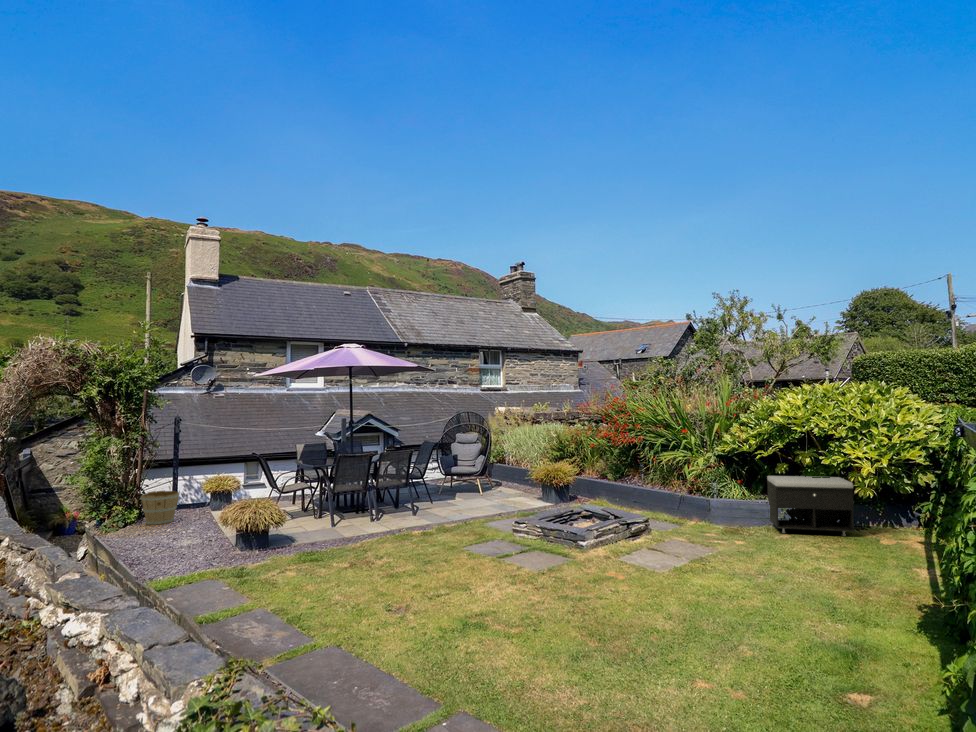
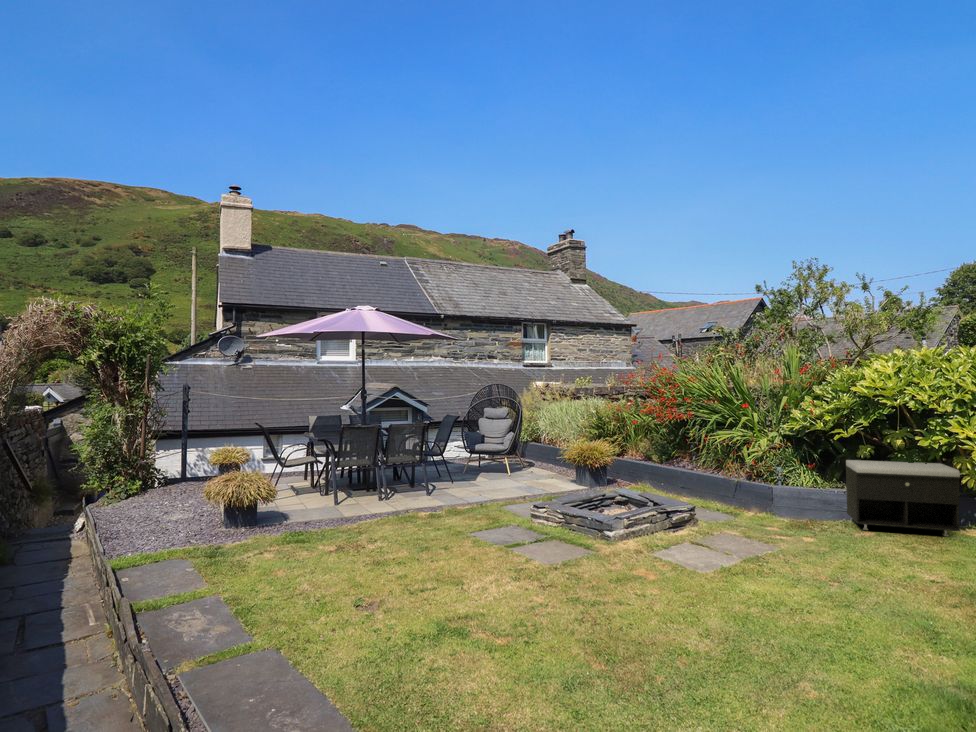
wooden bucket: present [141,491,180,525] -> none [143,462,185,498]

